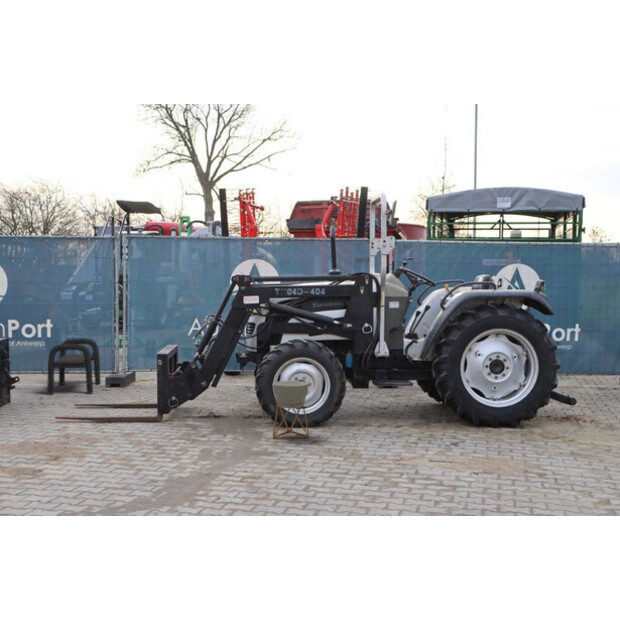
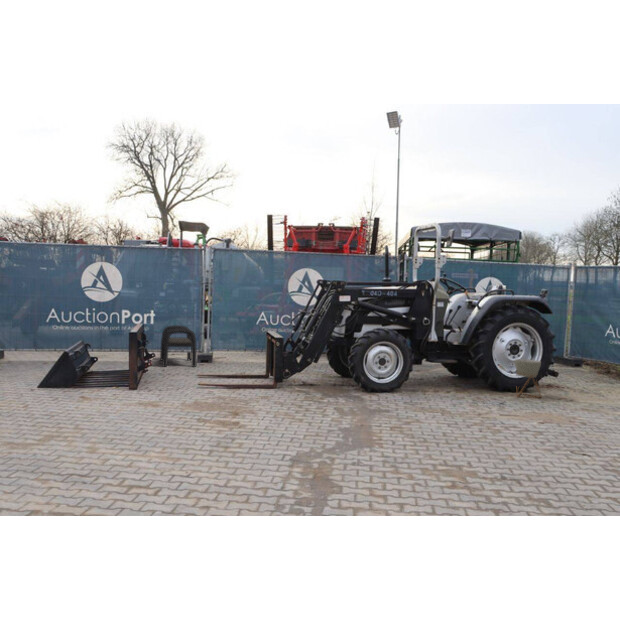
planter: present [272,381,309,438] -> present [515,359,541,398]

